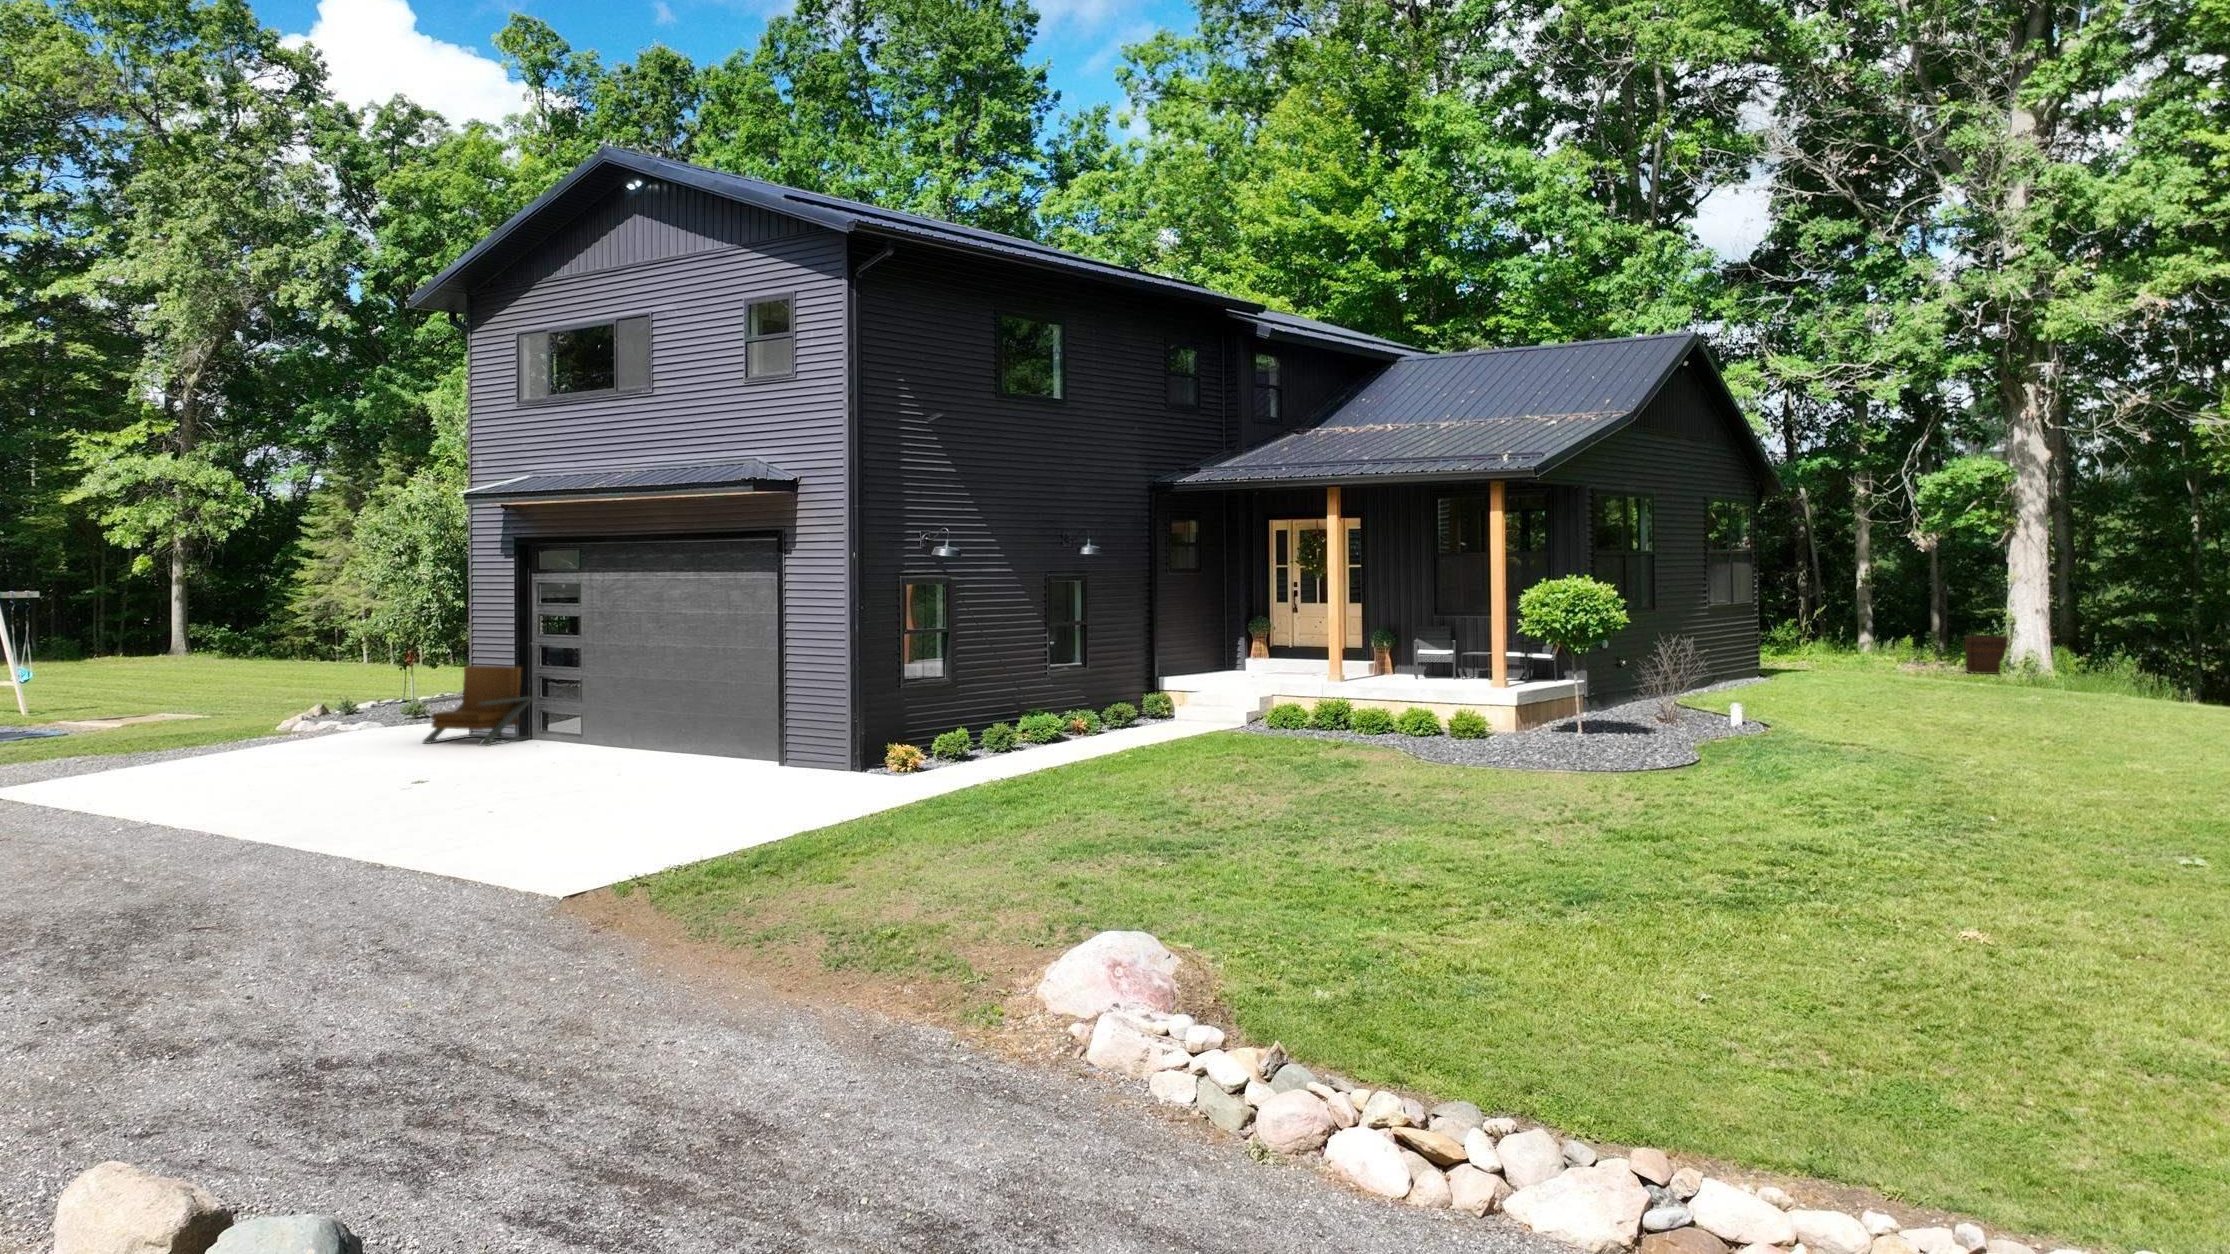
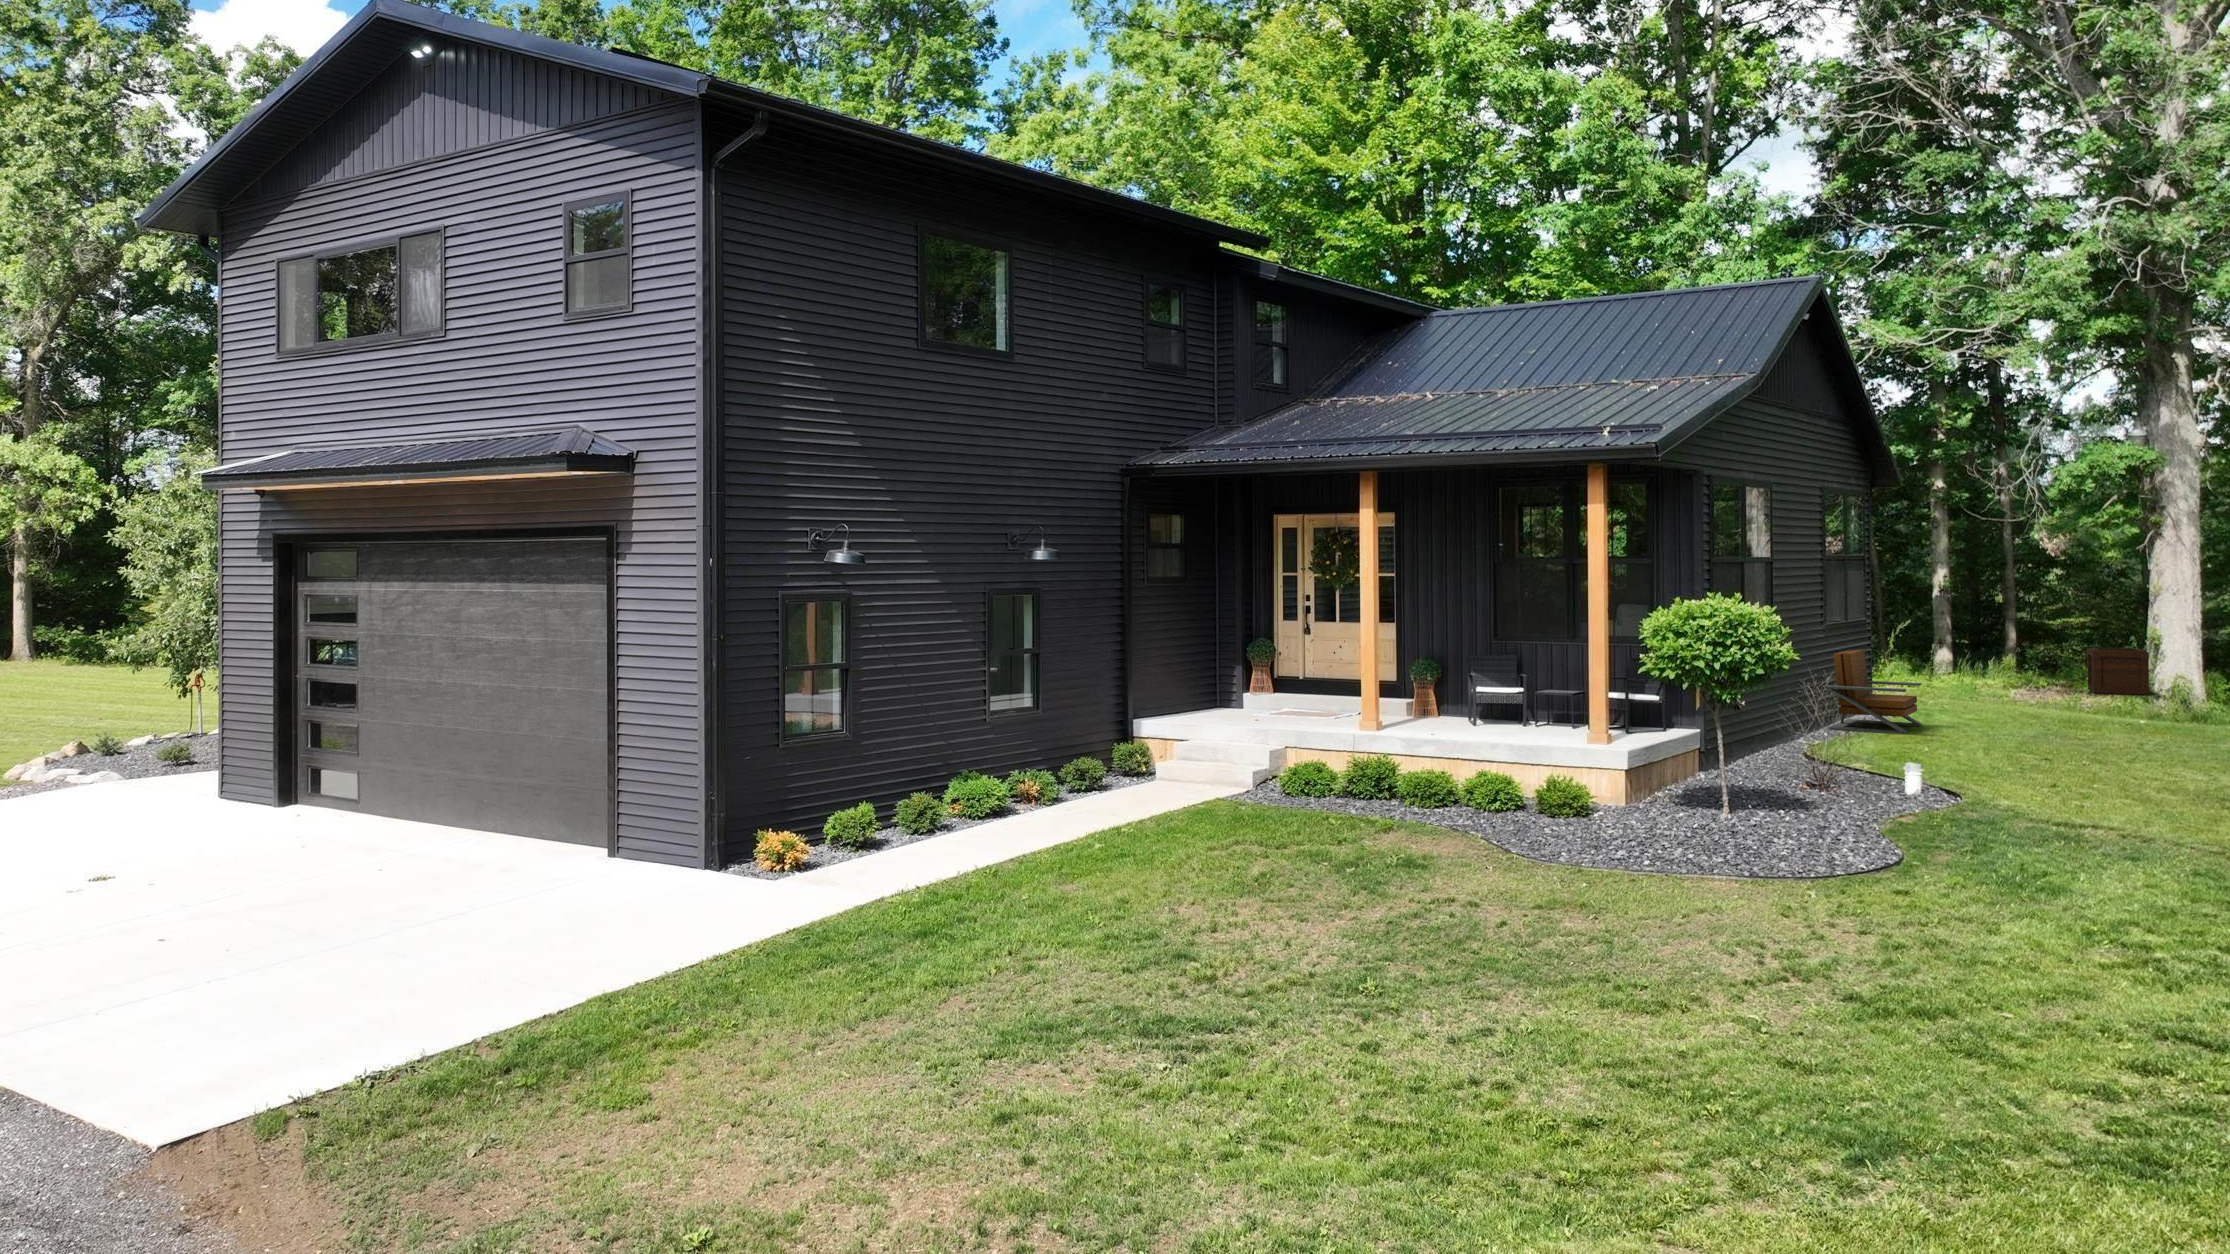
lounge chair: present [423,666,533,746] -> present [1825,650,1922,734]

